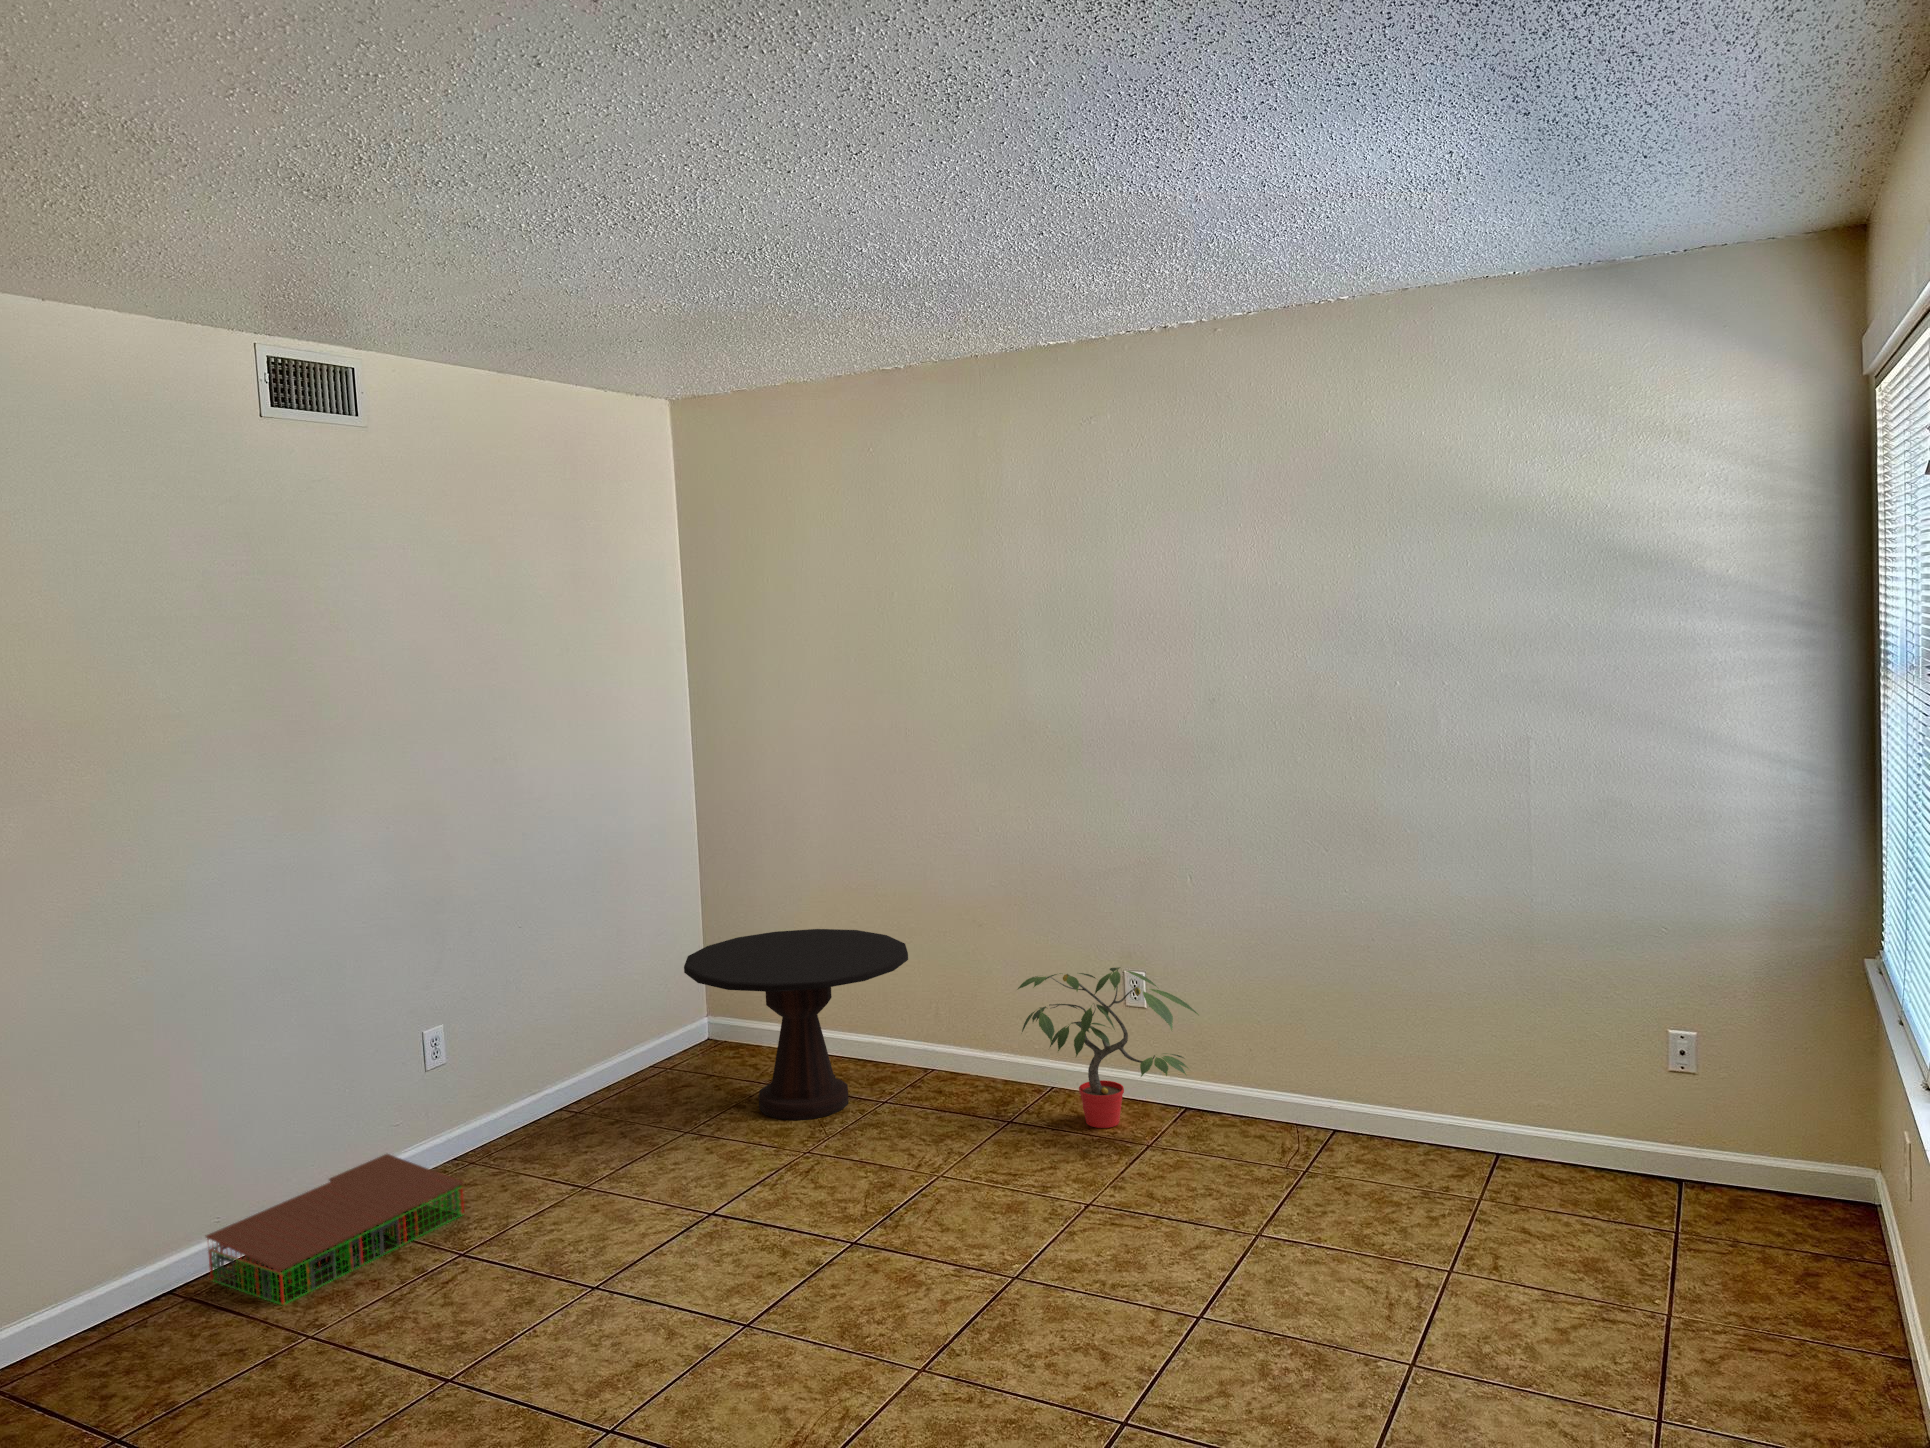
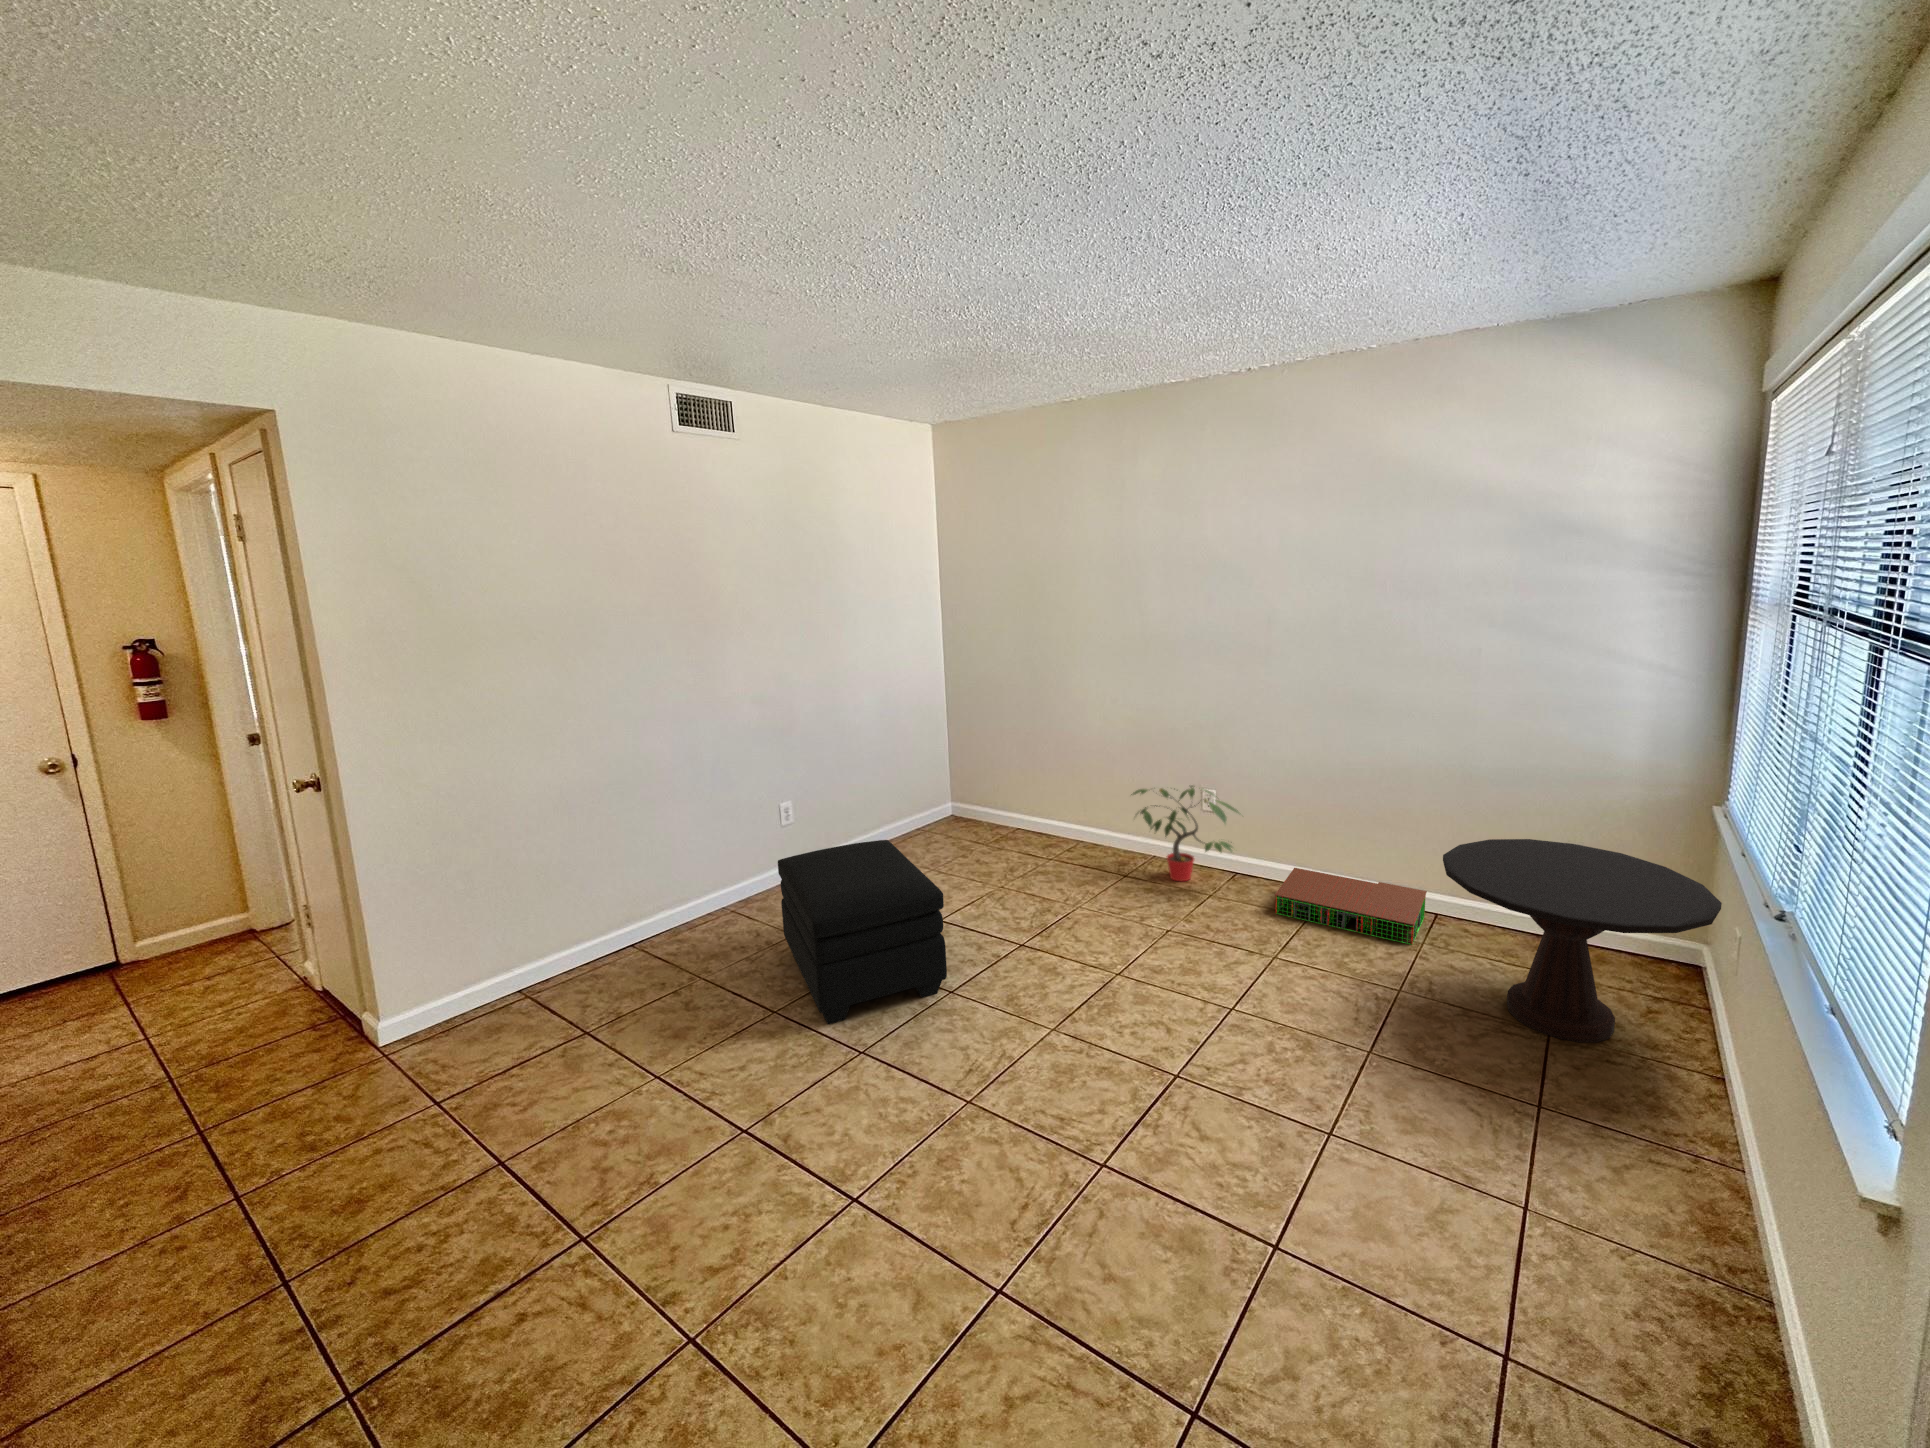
side table: present [684,929,908,1120] -> present [1443,839,1722,1043]
ottoman: none [438,1080,739,1393] -> present [778,840,947,1024]
storage bin: present [206,1154,464,1305] -> present [1275,868,1427,945]

